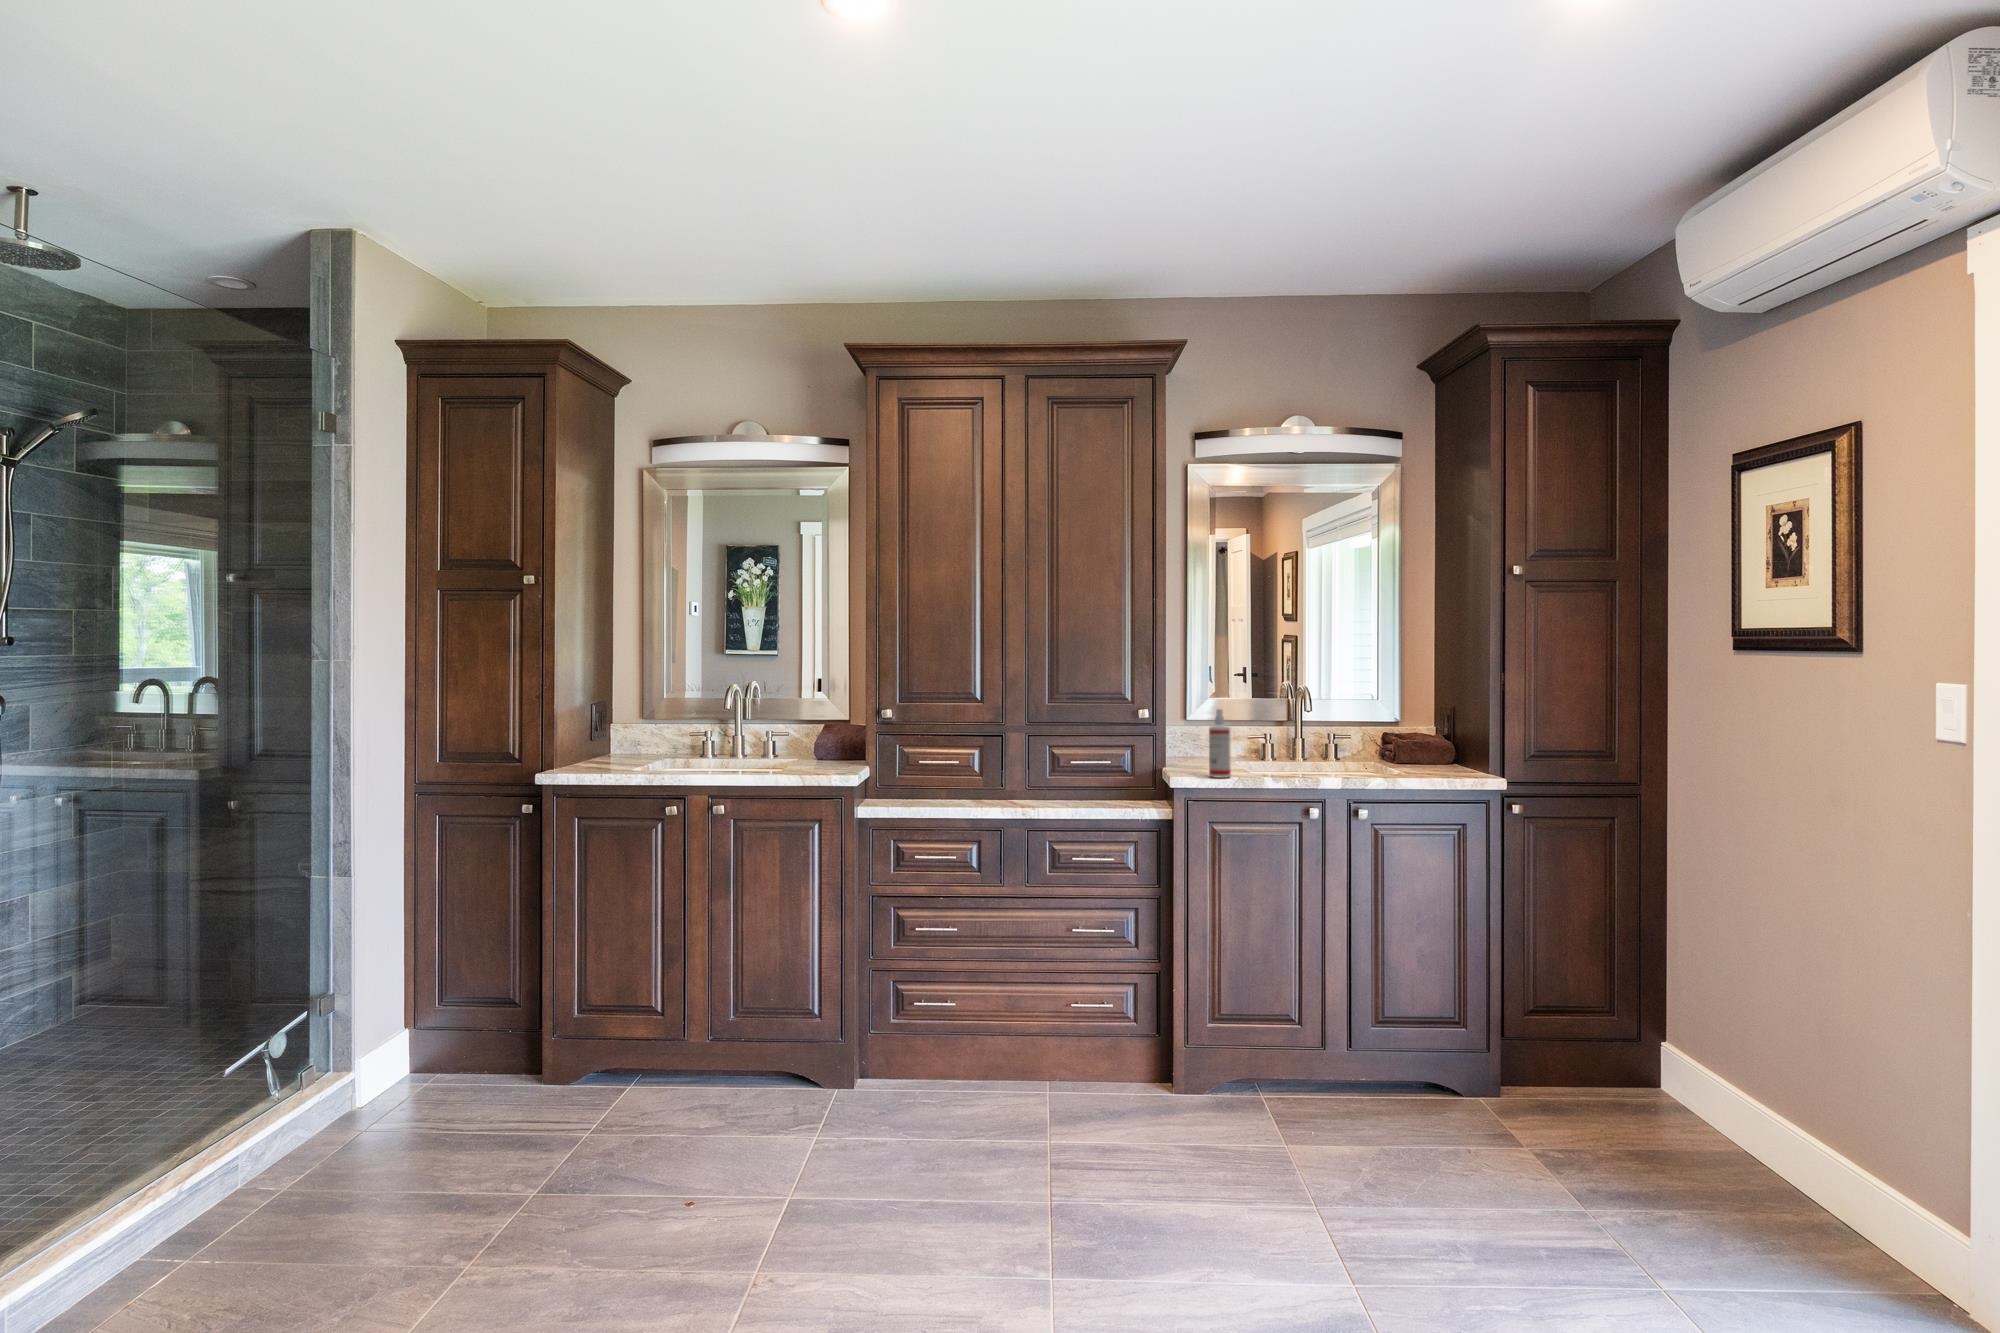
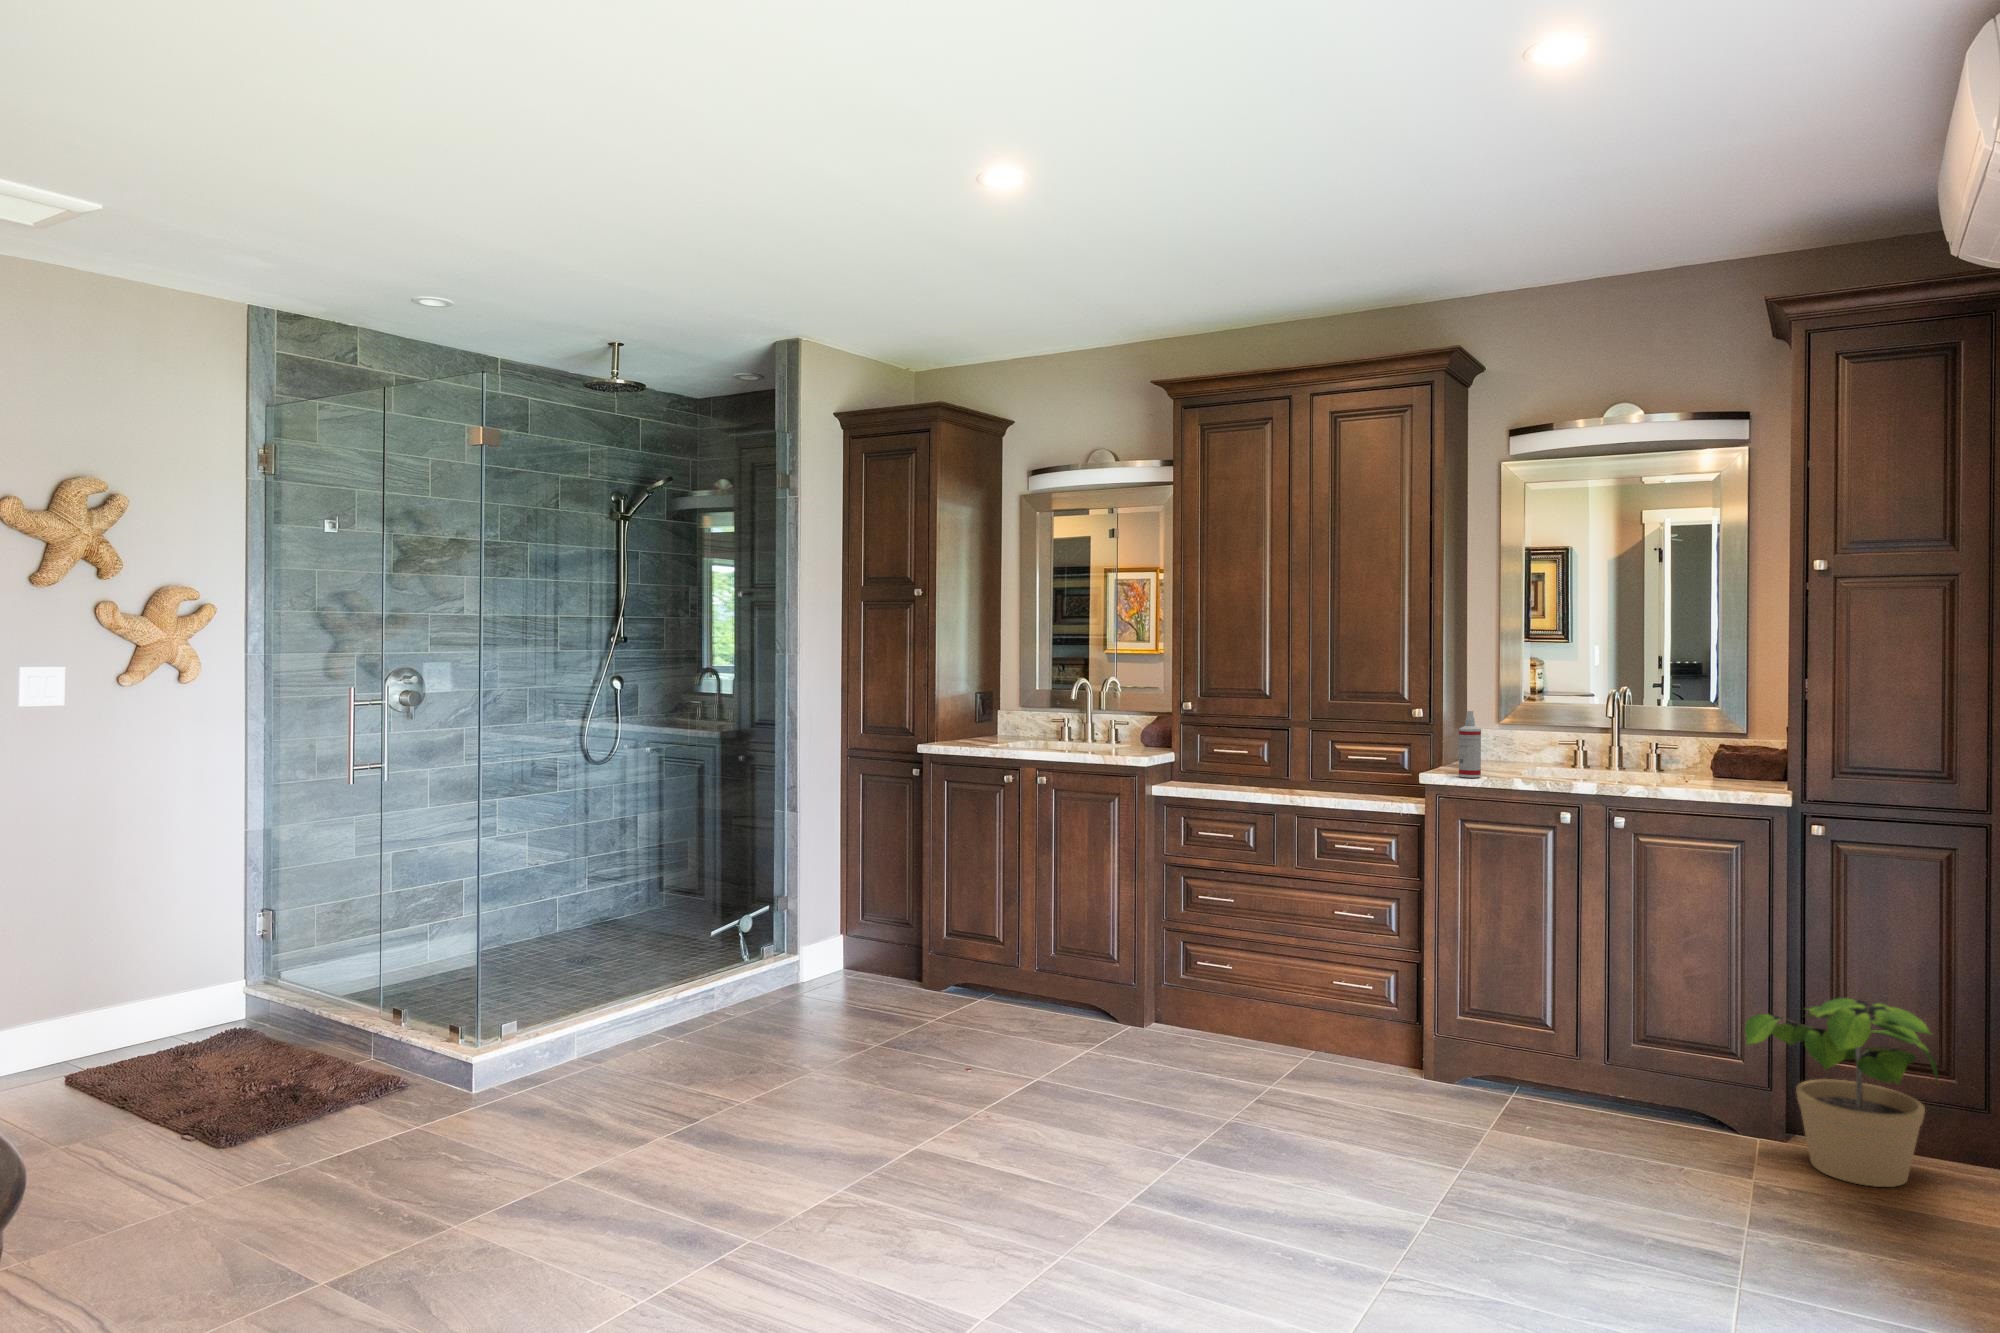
potted plant: none [1498,964,1705,1133] -> present [1744,998,1938,1187]

